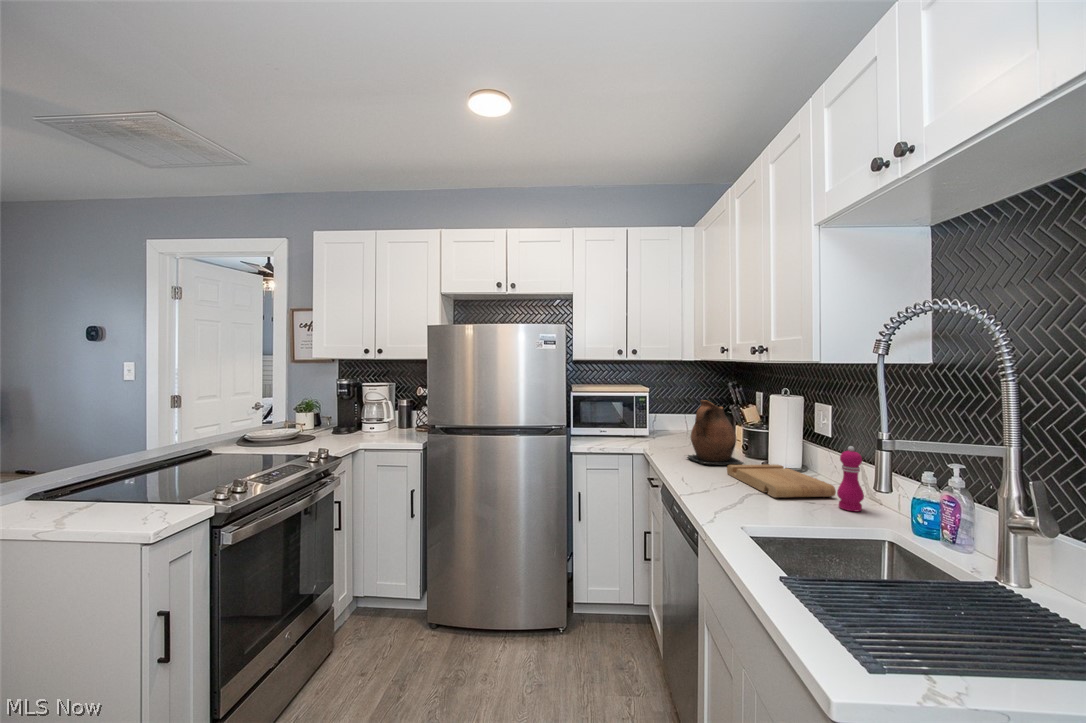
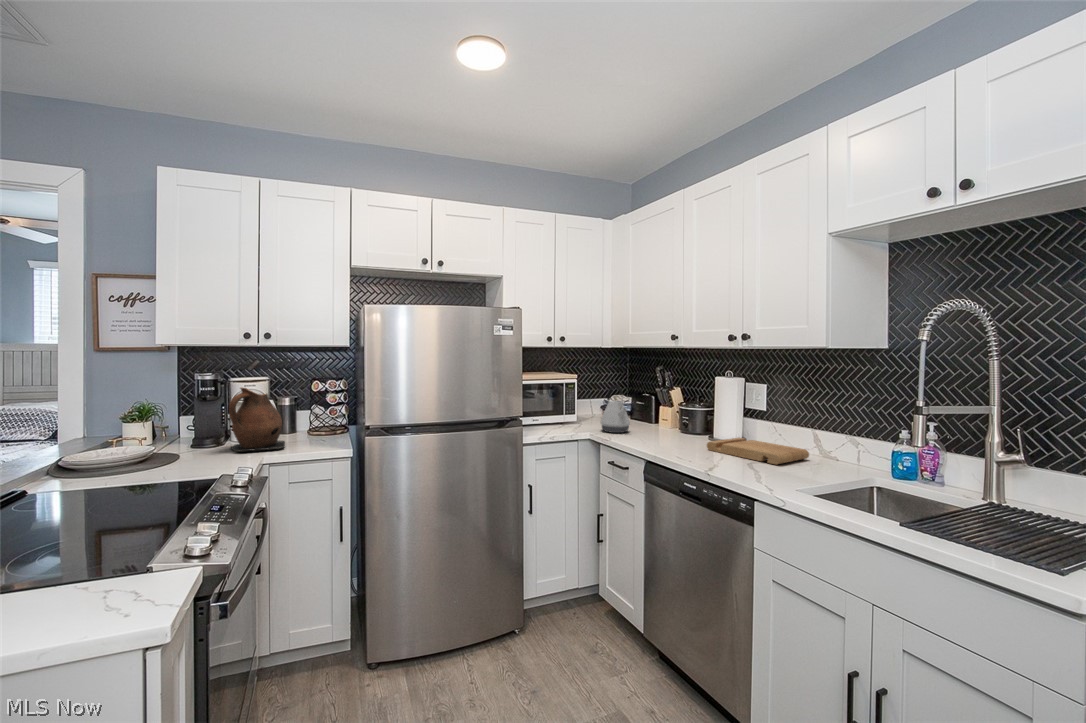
kettle: none [650,399,681,449] -> present [601,386,630,433]
ceramic pitcher: present [688,400,743,465] -> present [229,388,285,451]
pepper mill: present [837,446,864,511] -> none [821,416,842,468]

